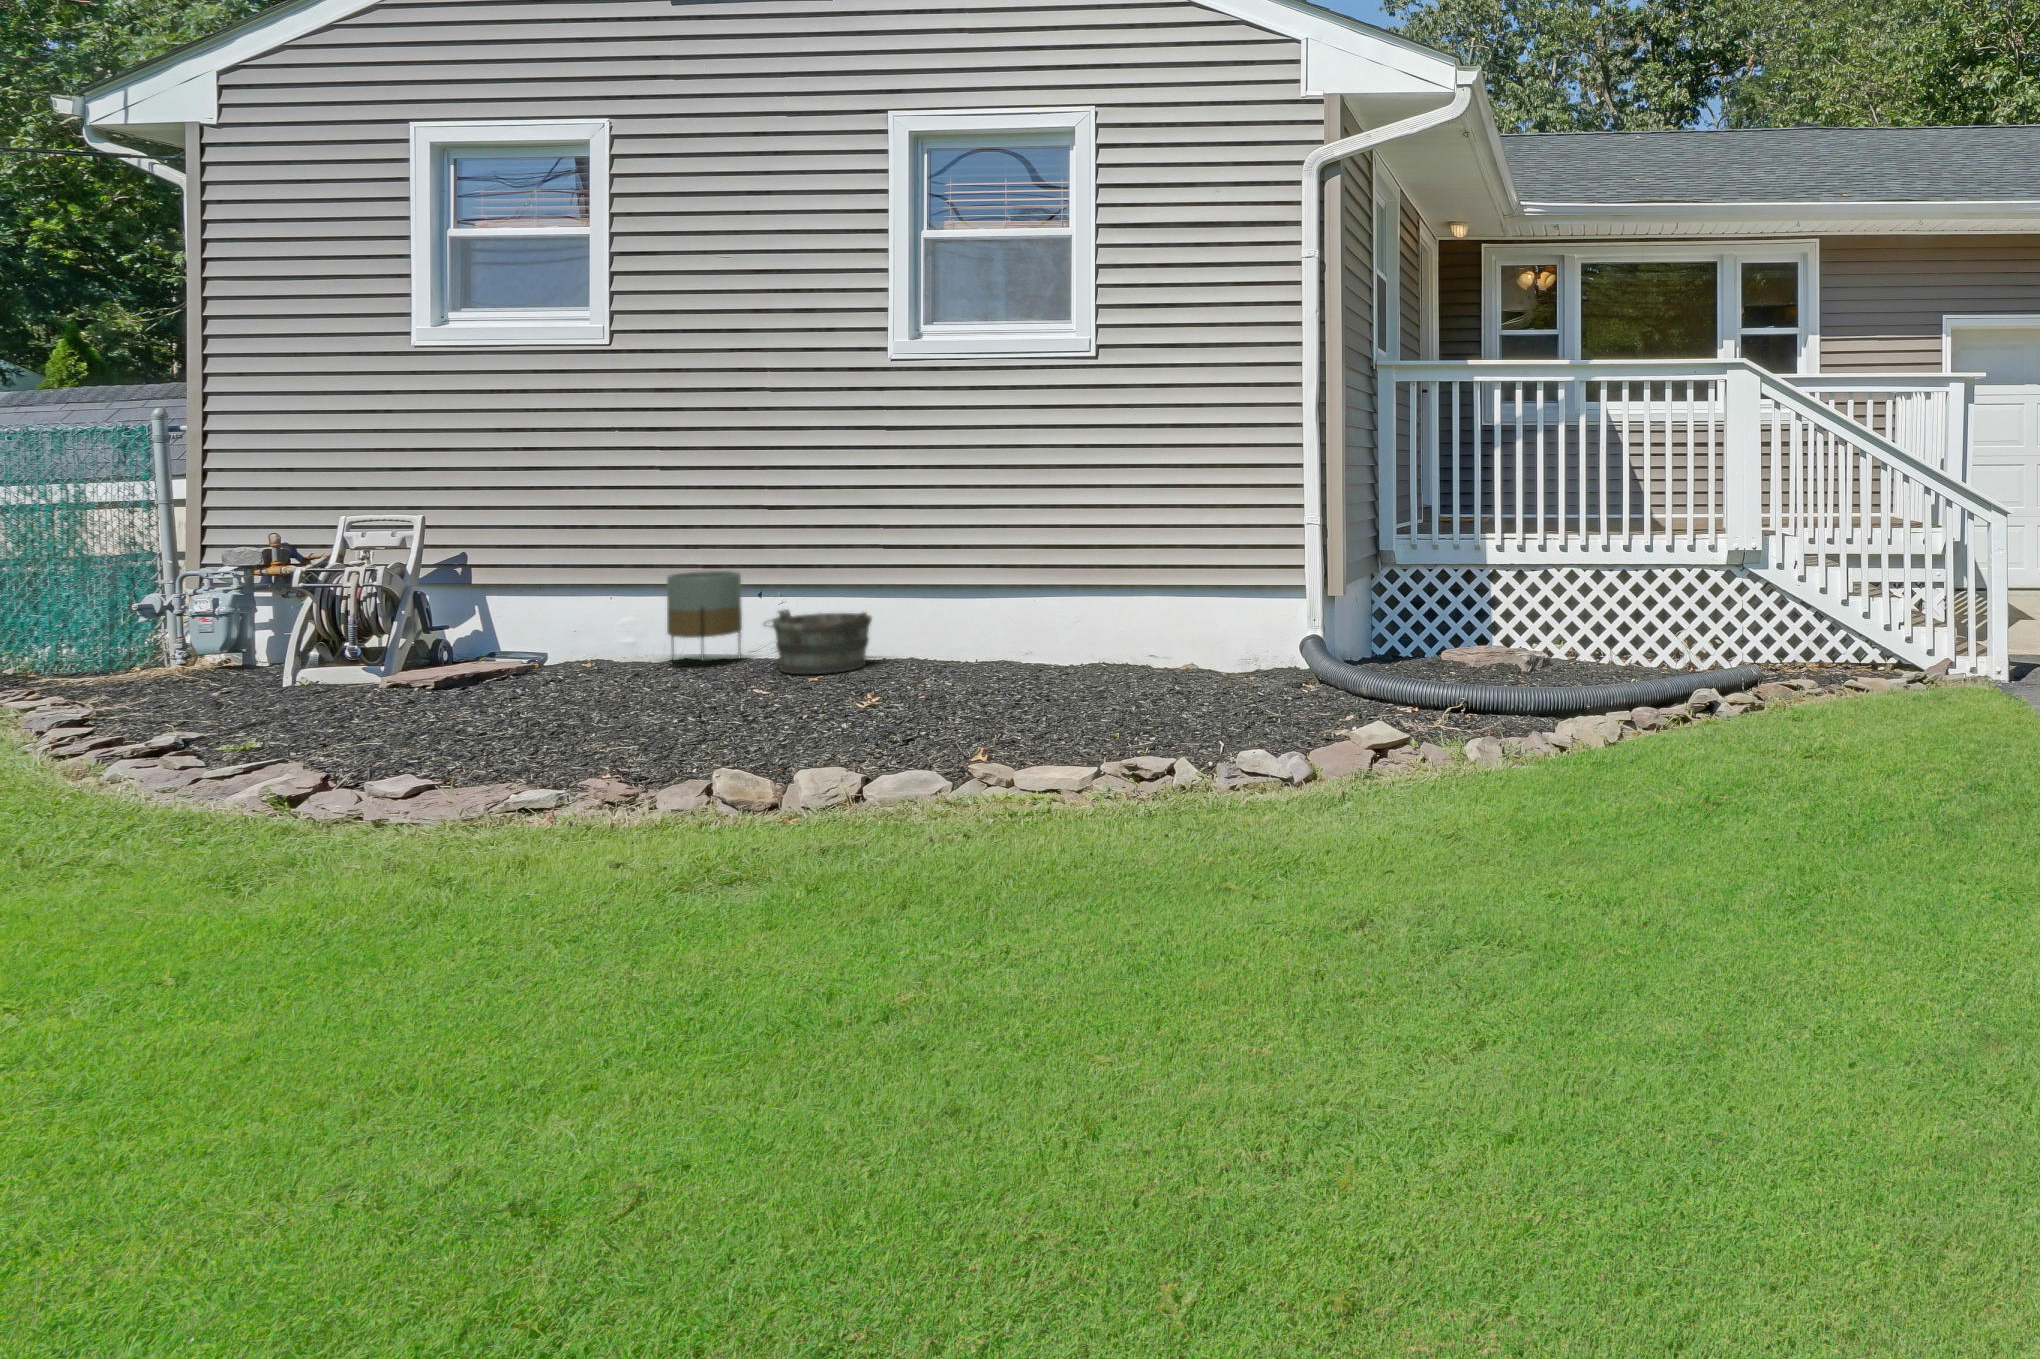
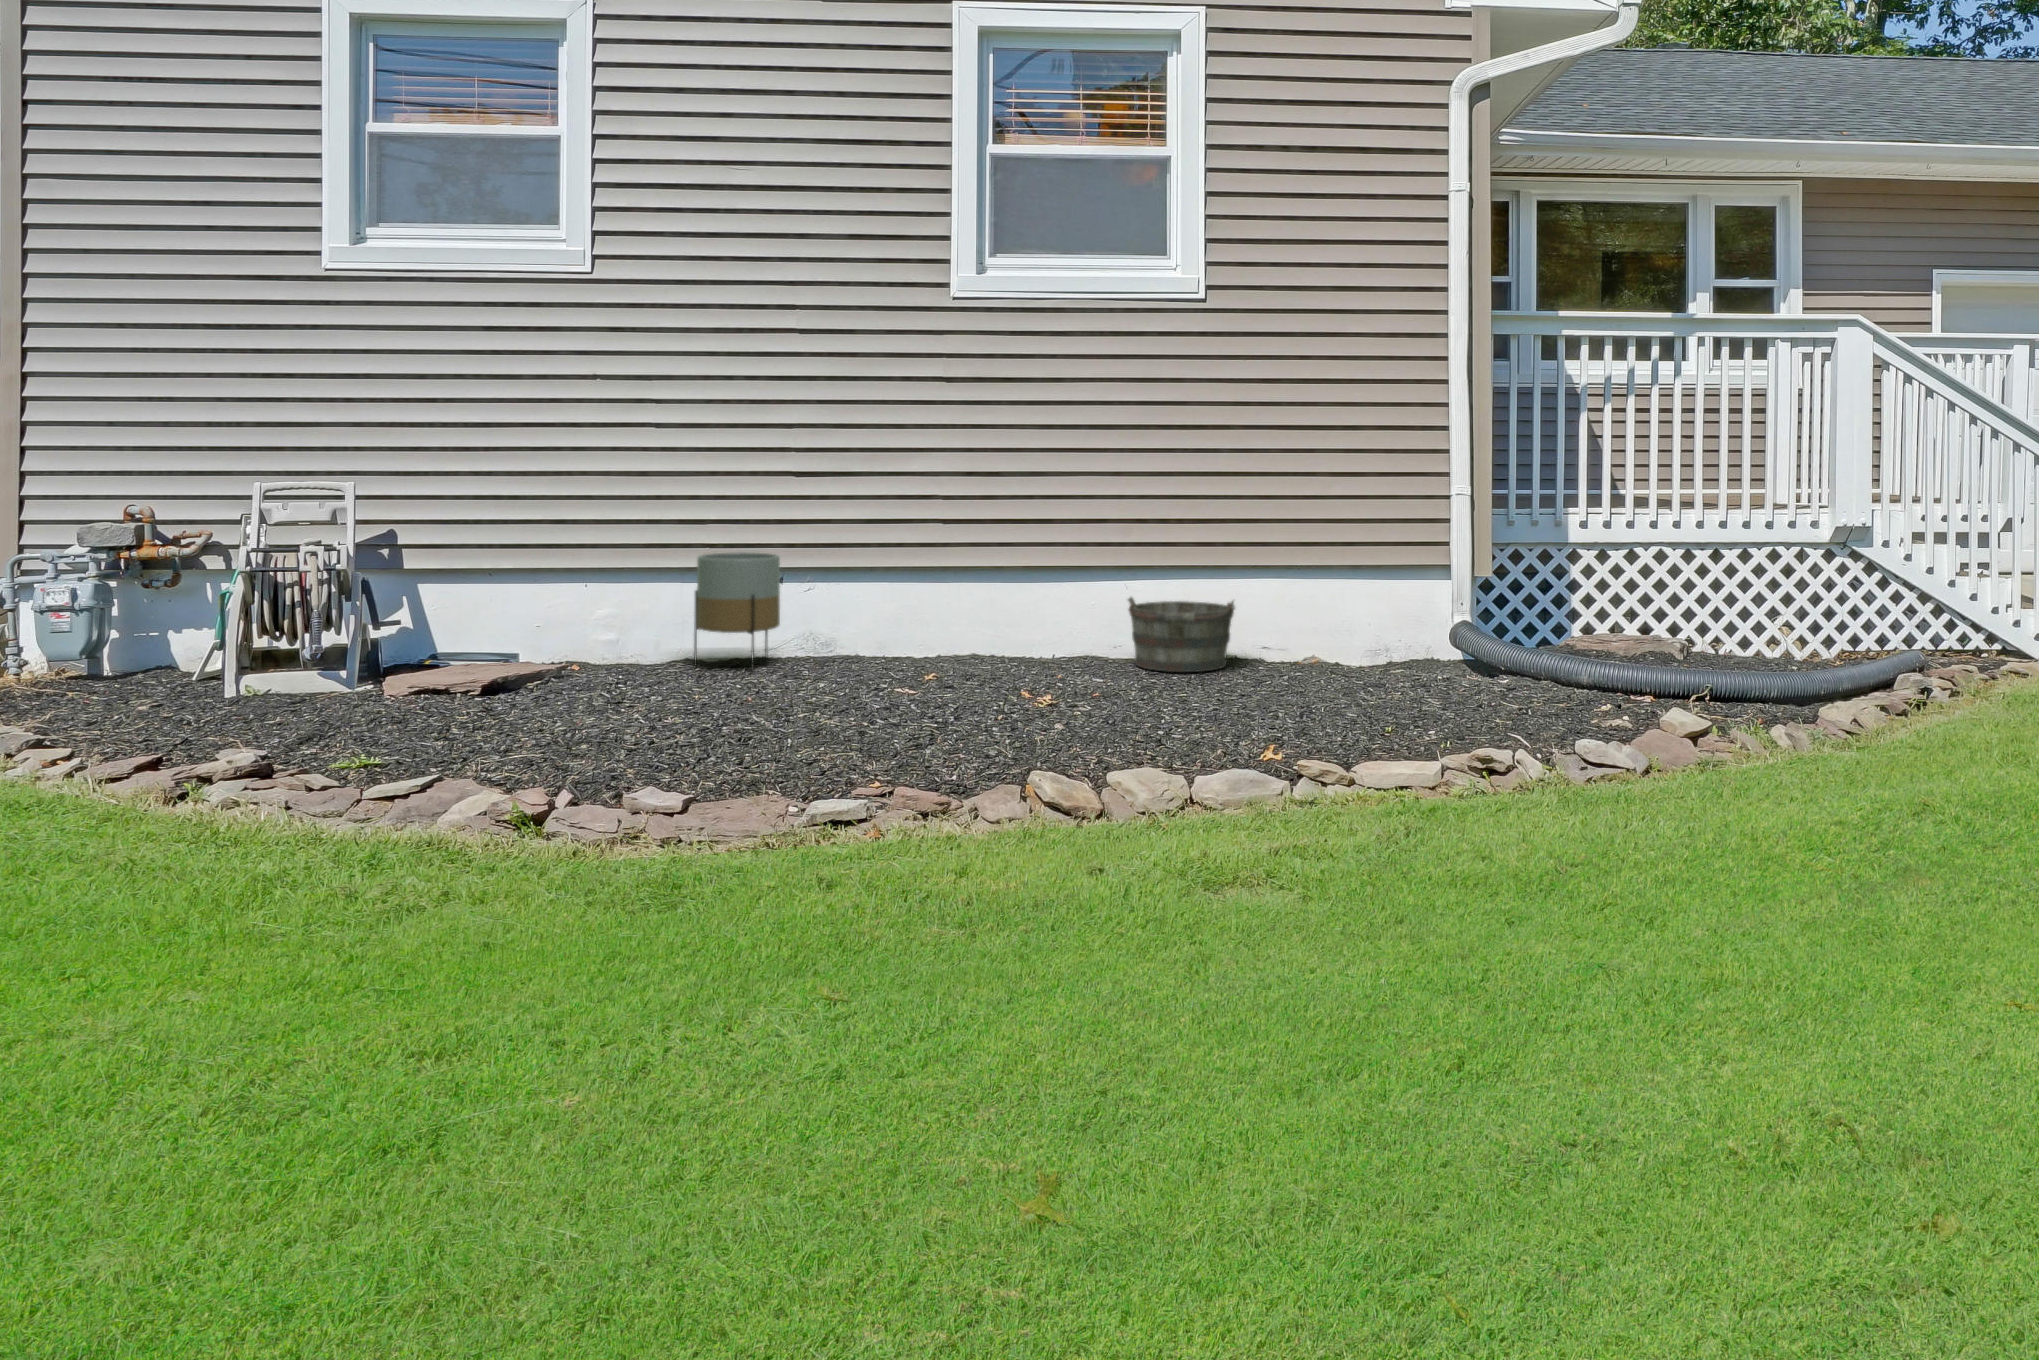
bucket: present [765,609,872,674] -> present [1128,597,1235,672]

